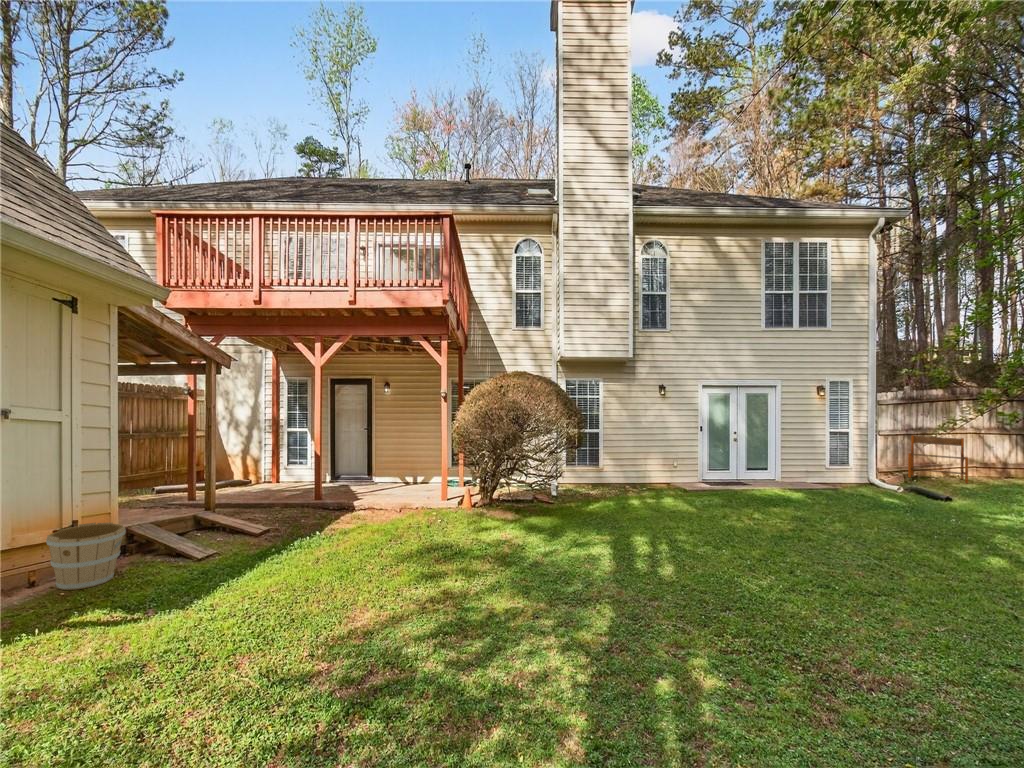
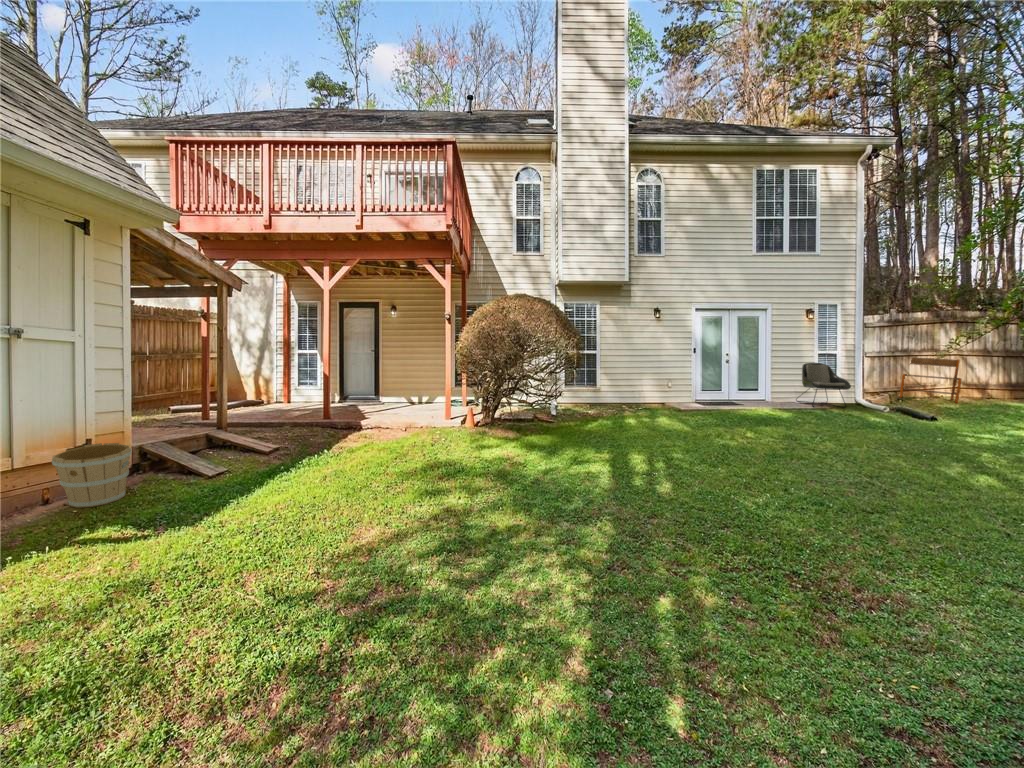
lounge chair: none [801,441,855,488] -> present [797,363,851,408]

